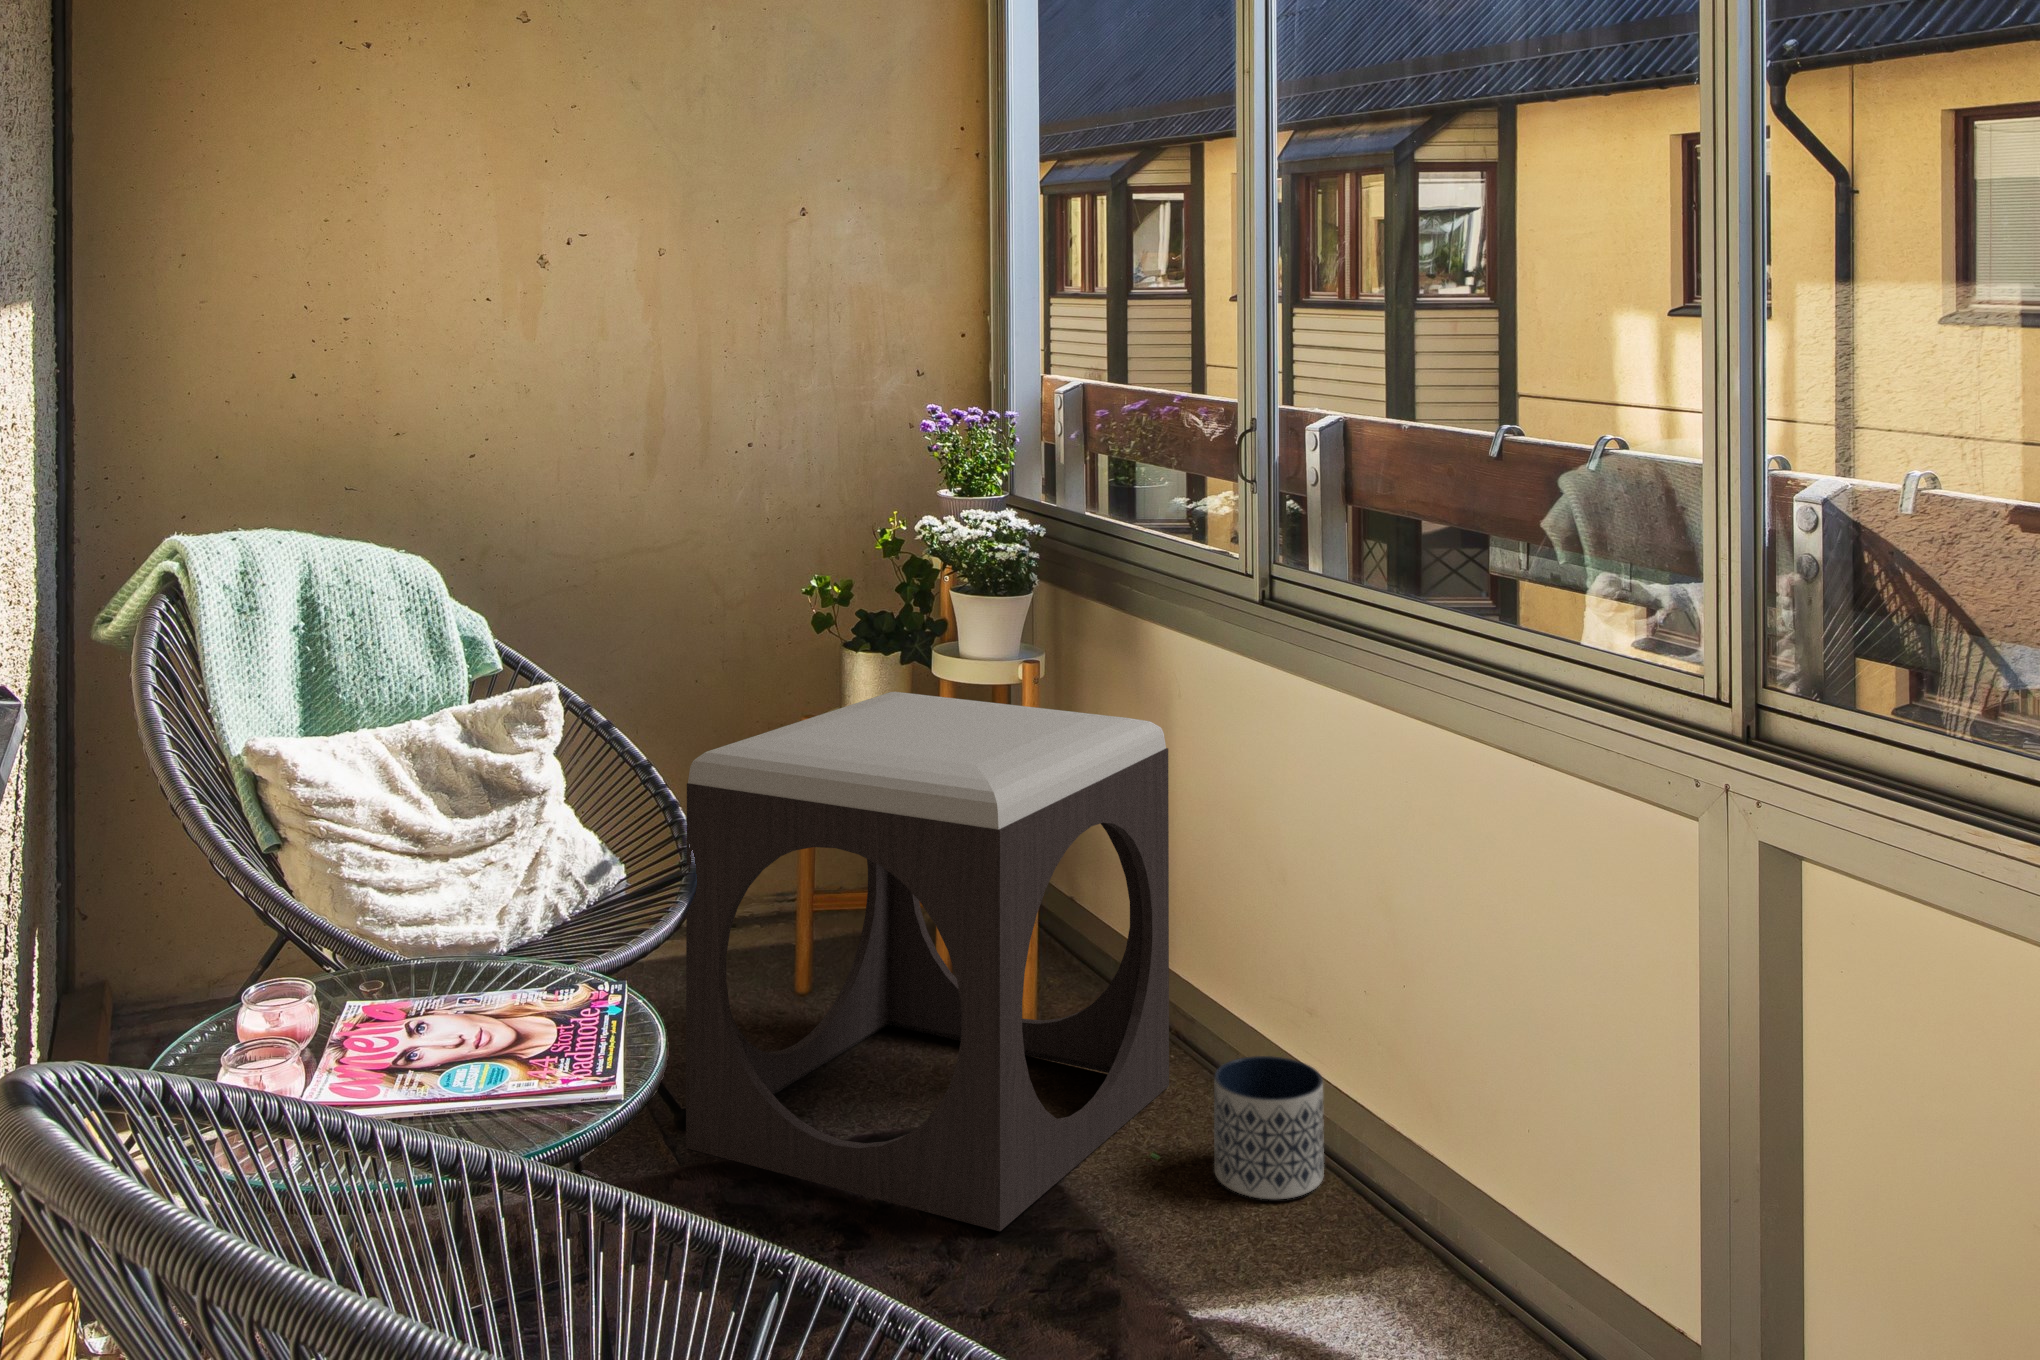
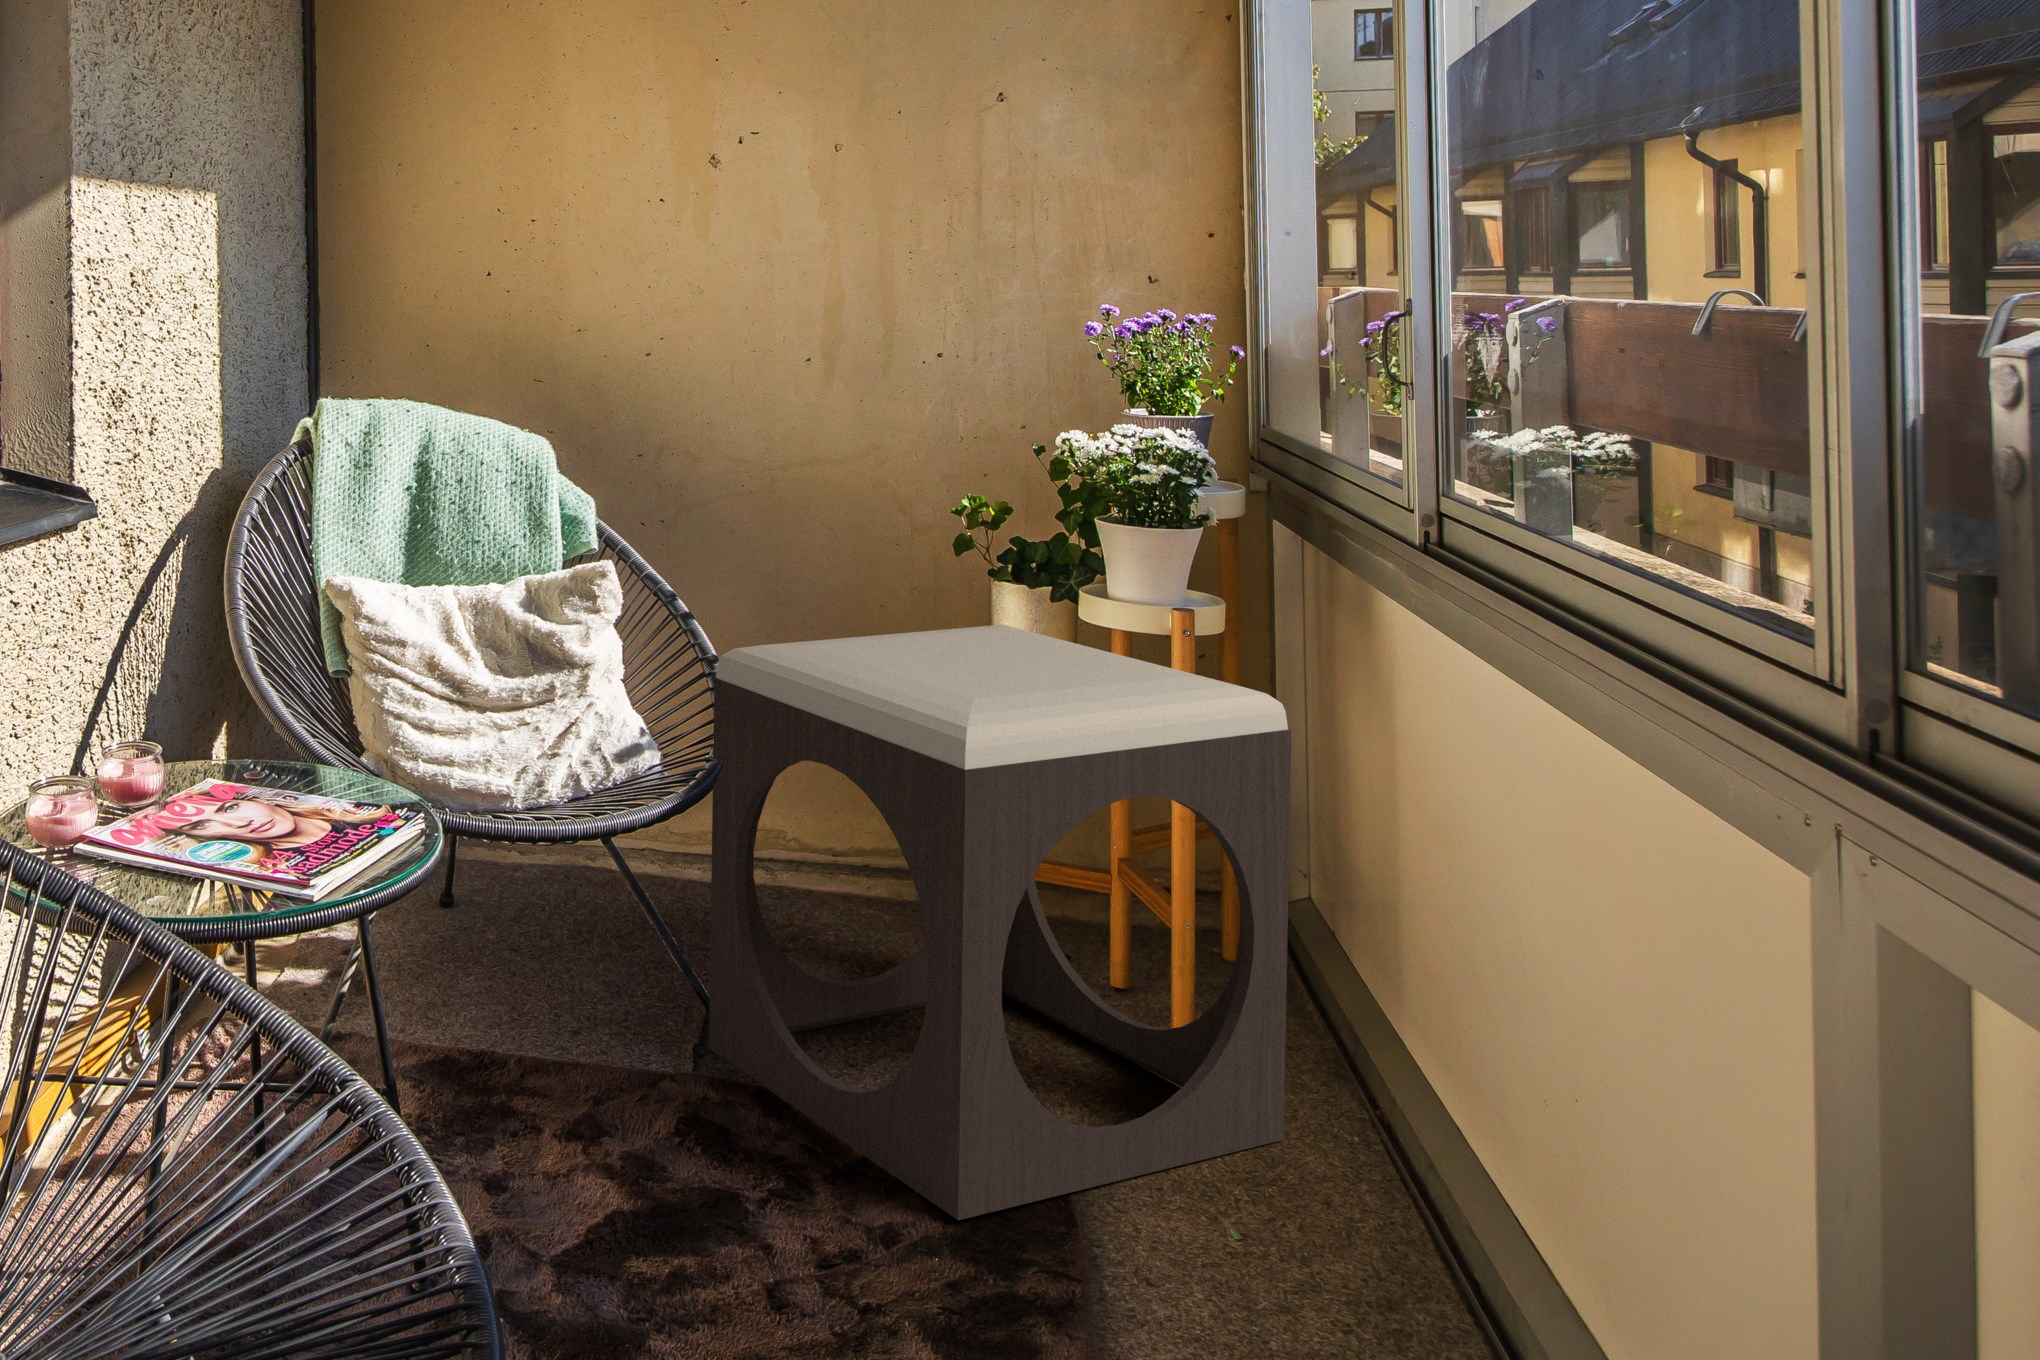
planter: present [1214,1056,1324,1199] -> none [1263,1118,1417,1305]

